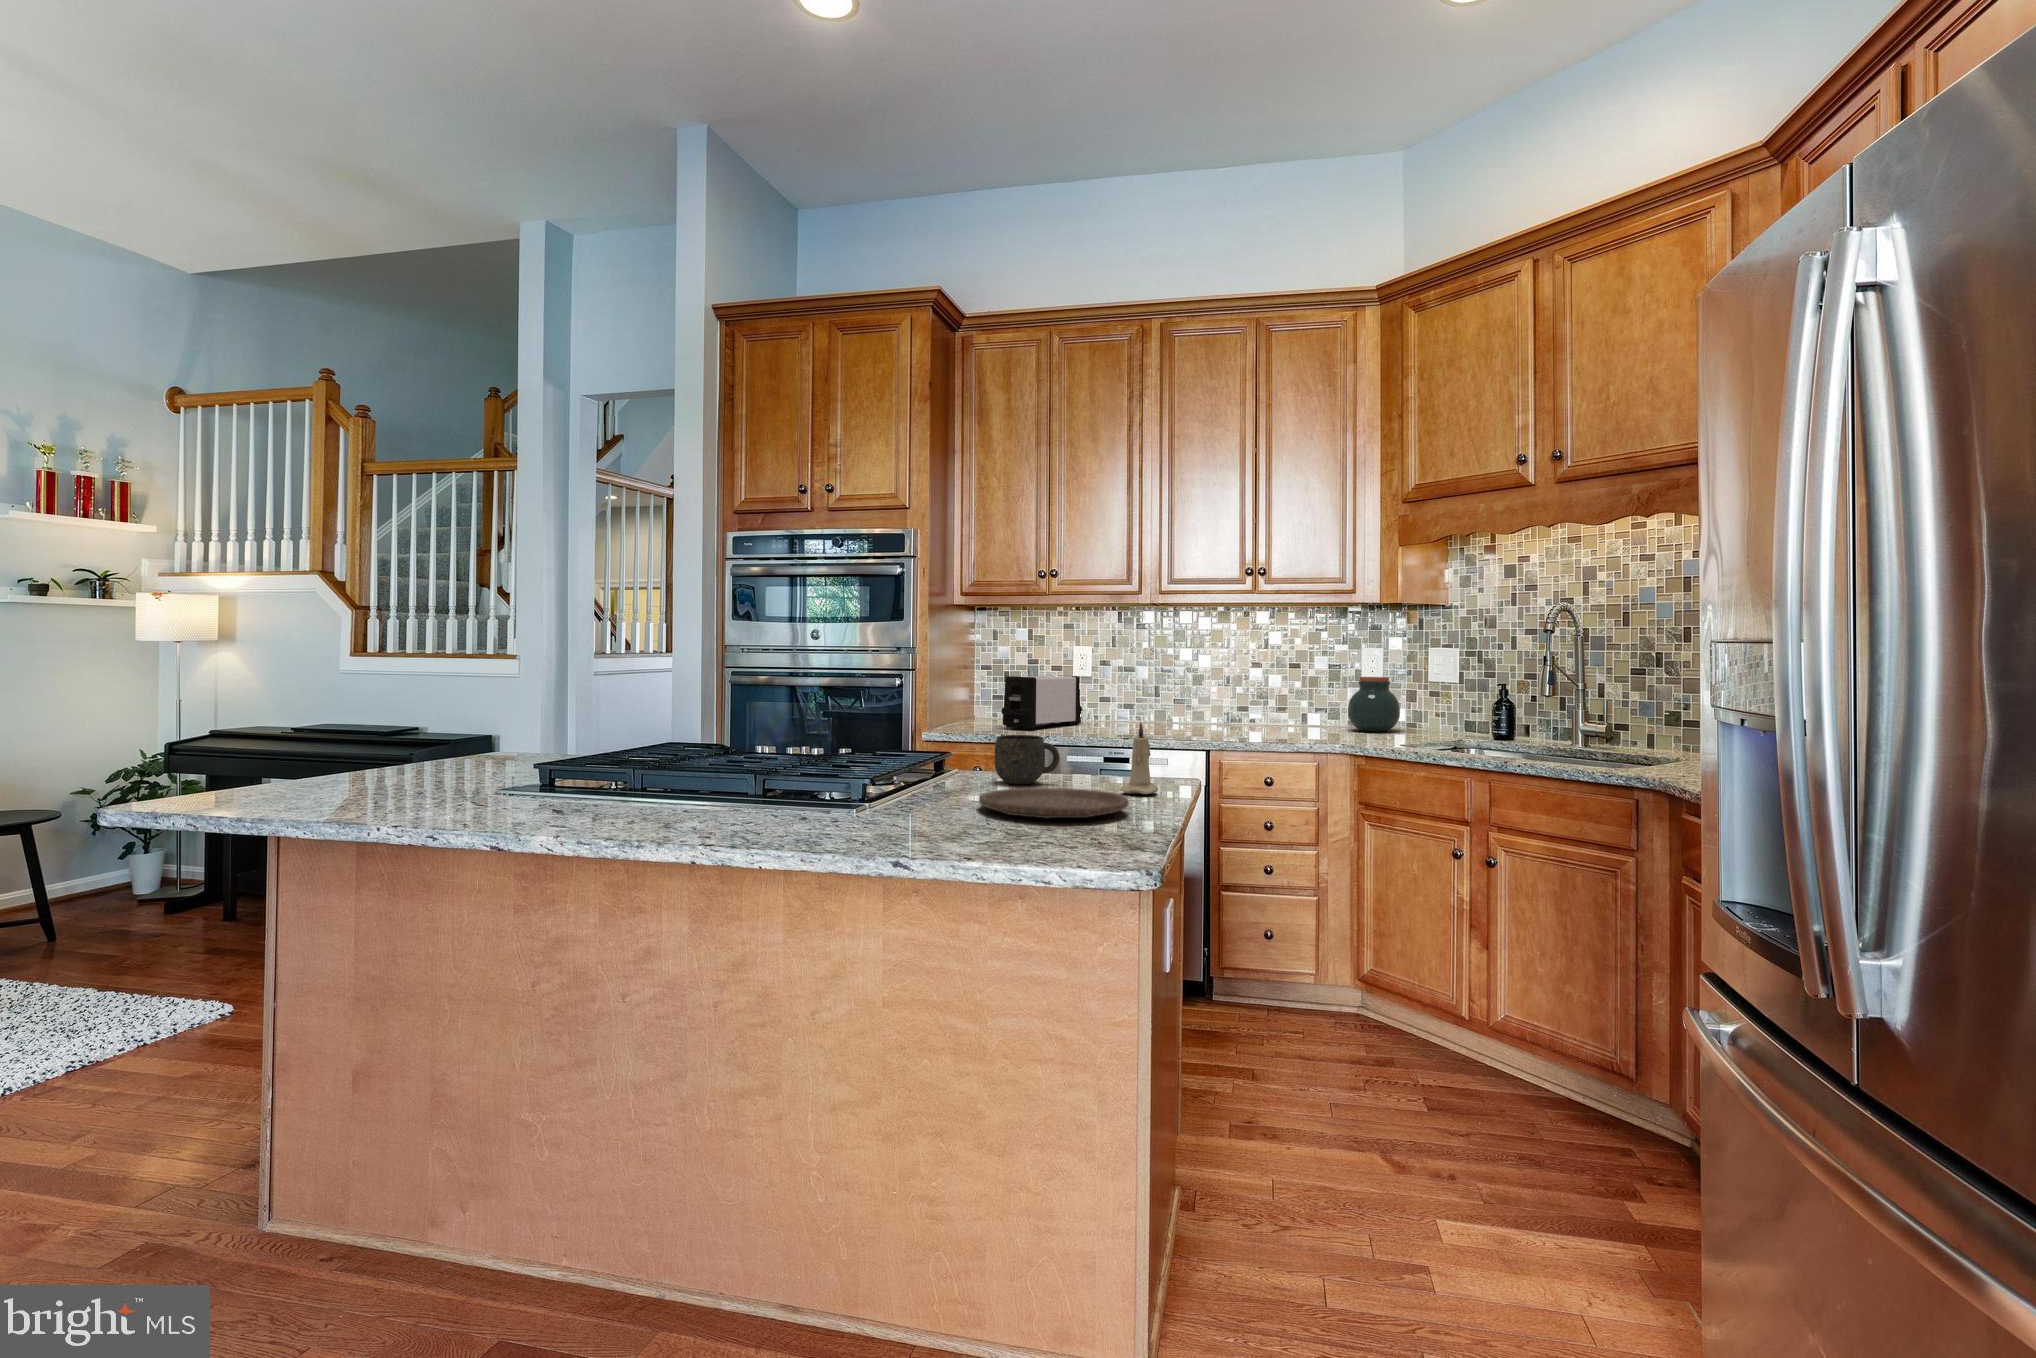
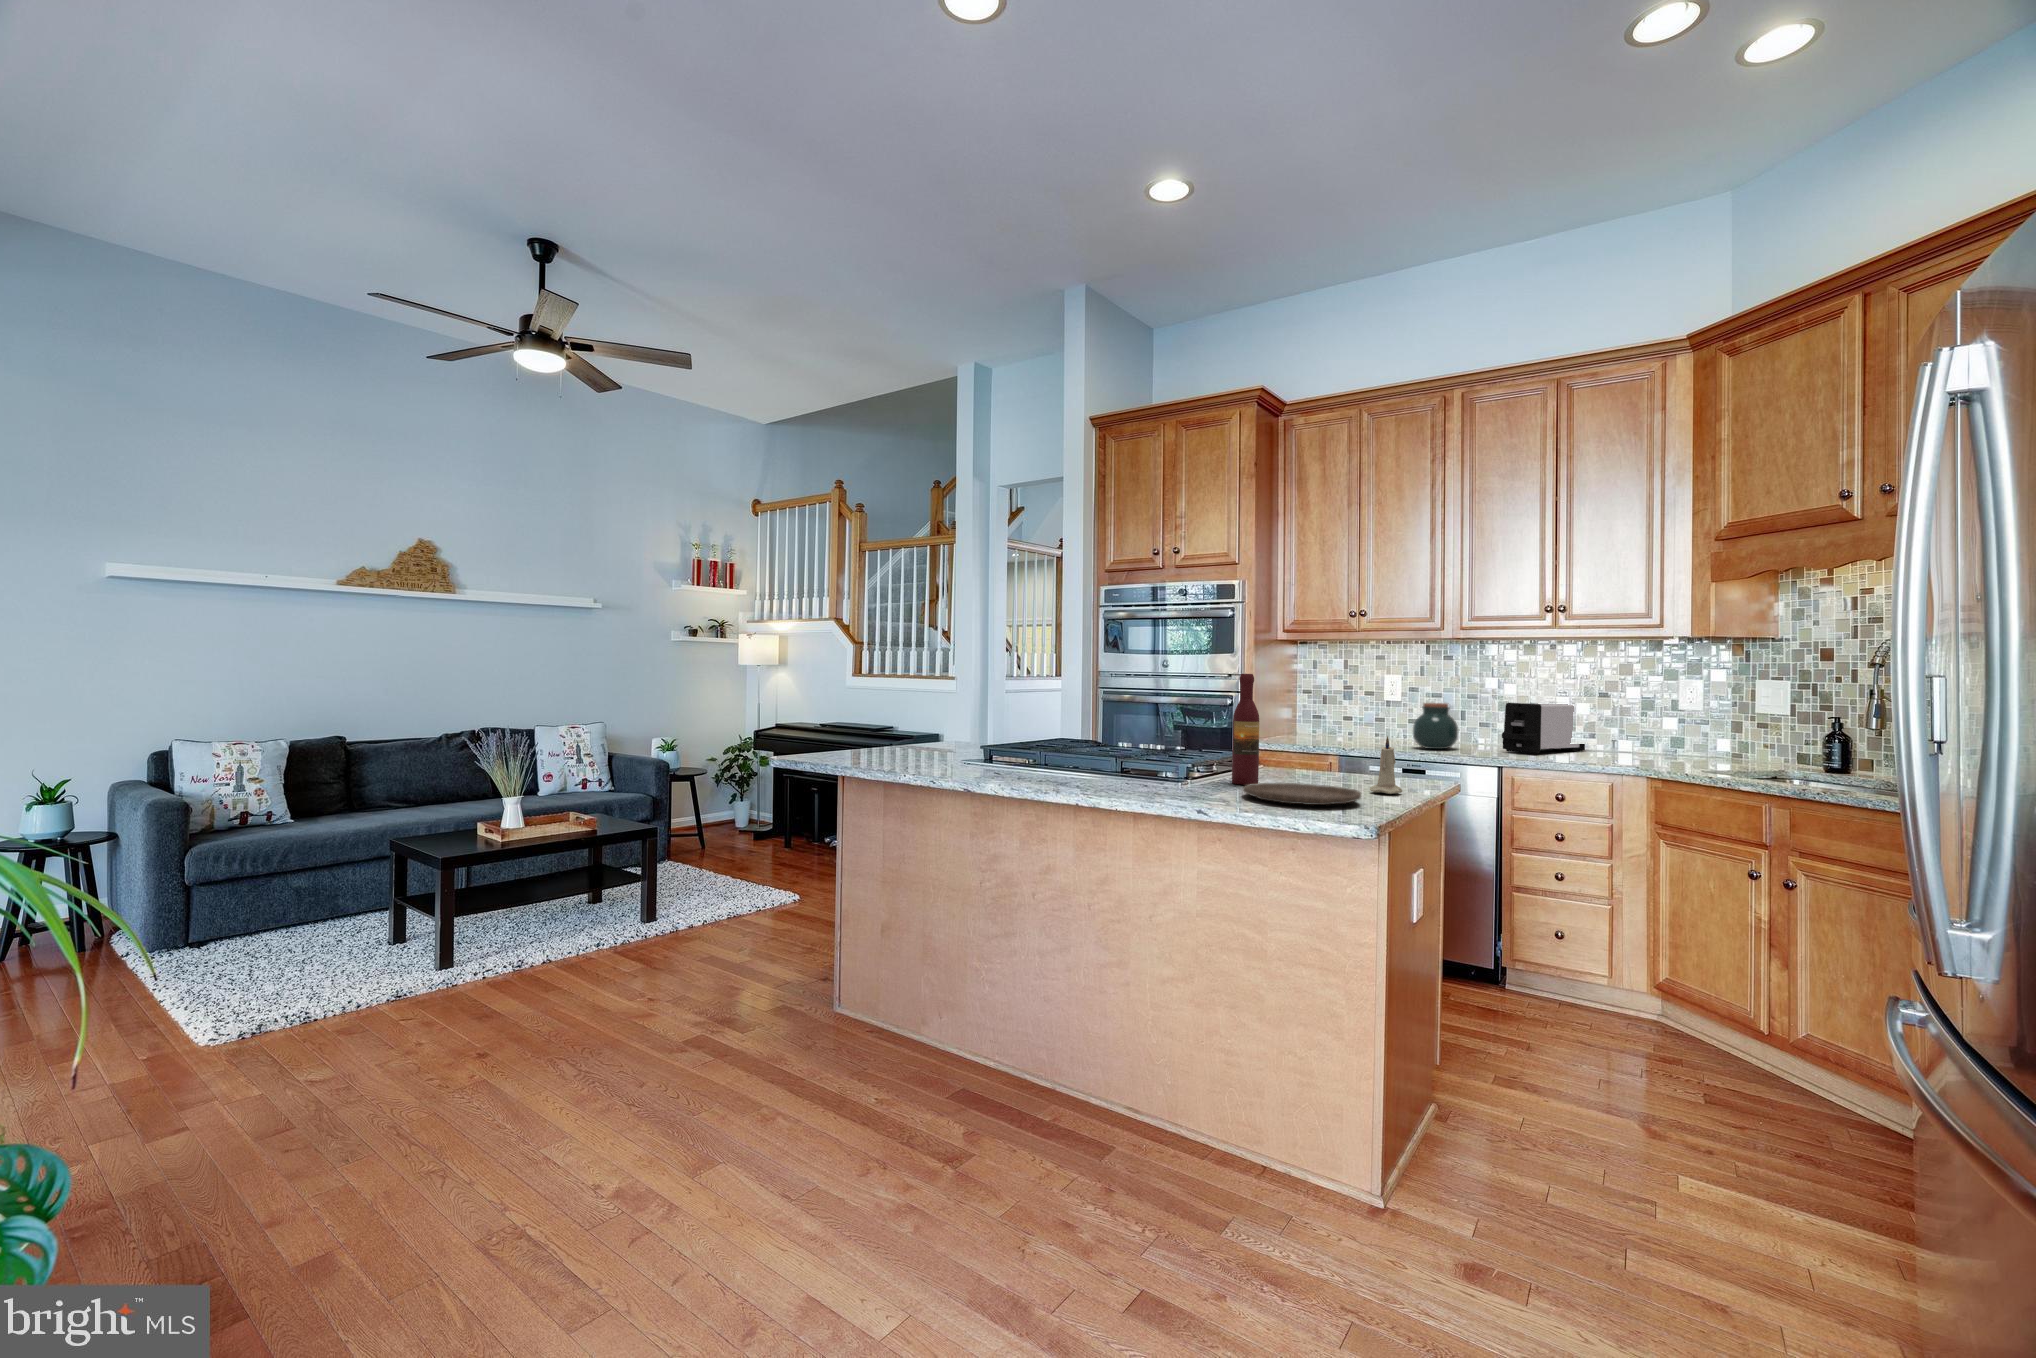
wine bottle: none [951,645,985,793] -> present [1232,674,1259,785]
toaster: present [1002,675,1082,729] -> present [1502,703,1585,754]
jar: present [1348,677,1400,731] -> present [1413,703,1459,749]
mug: present [995,735,1060,784] -> none [1271,744,1324,782]

